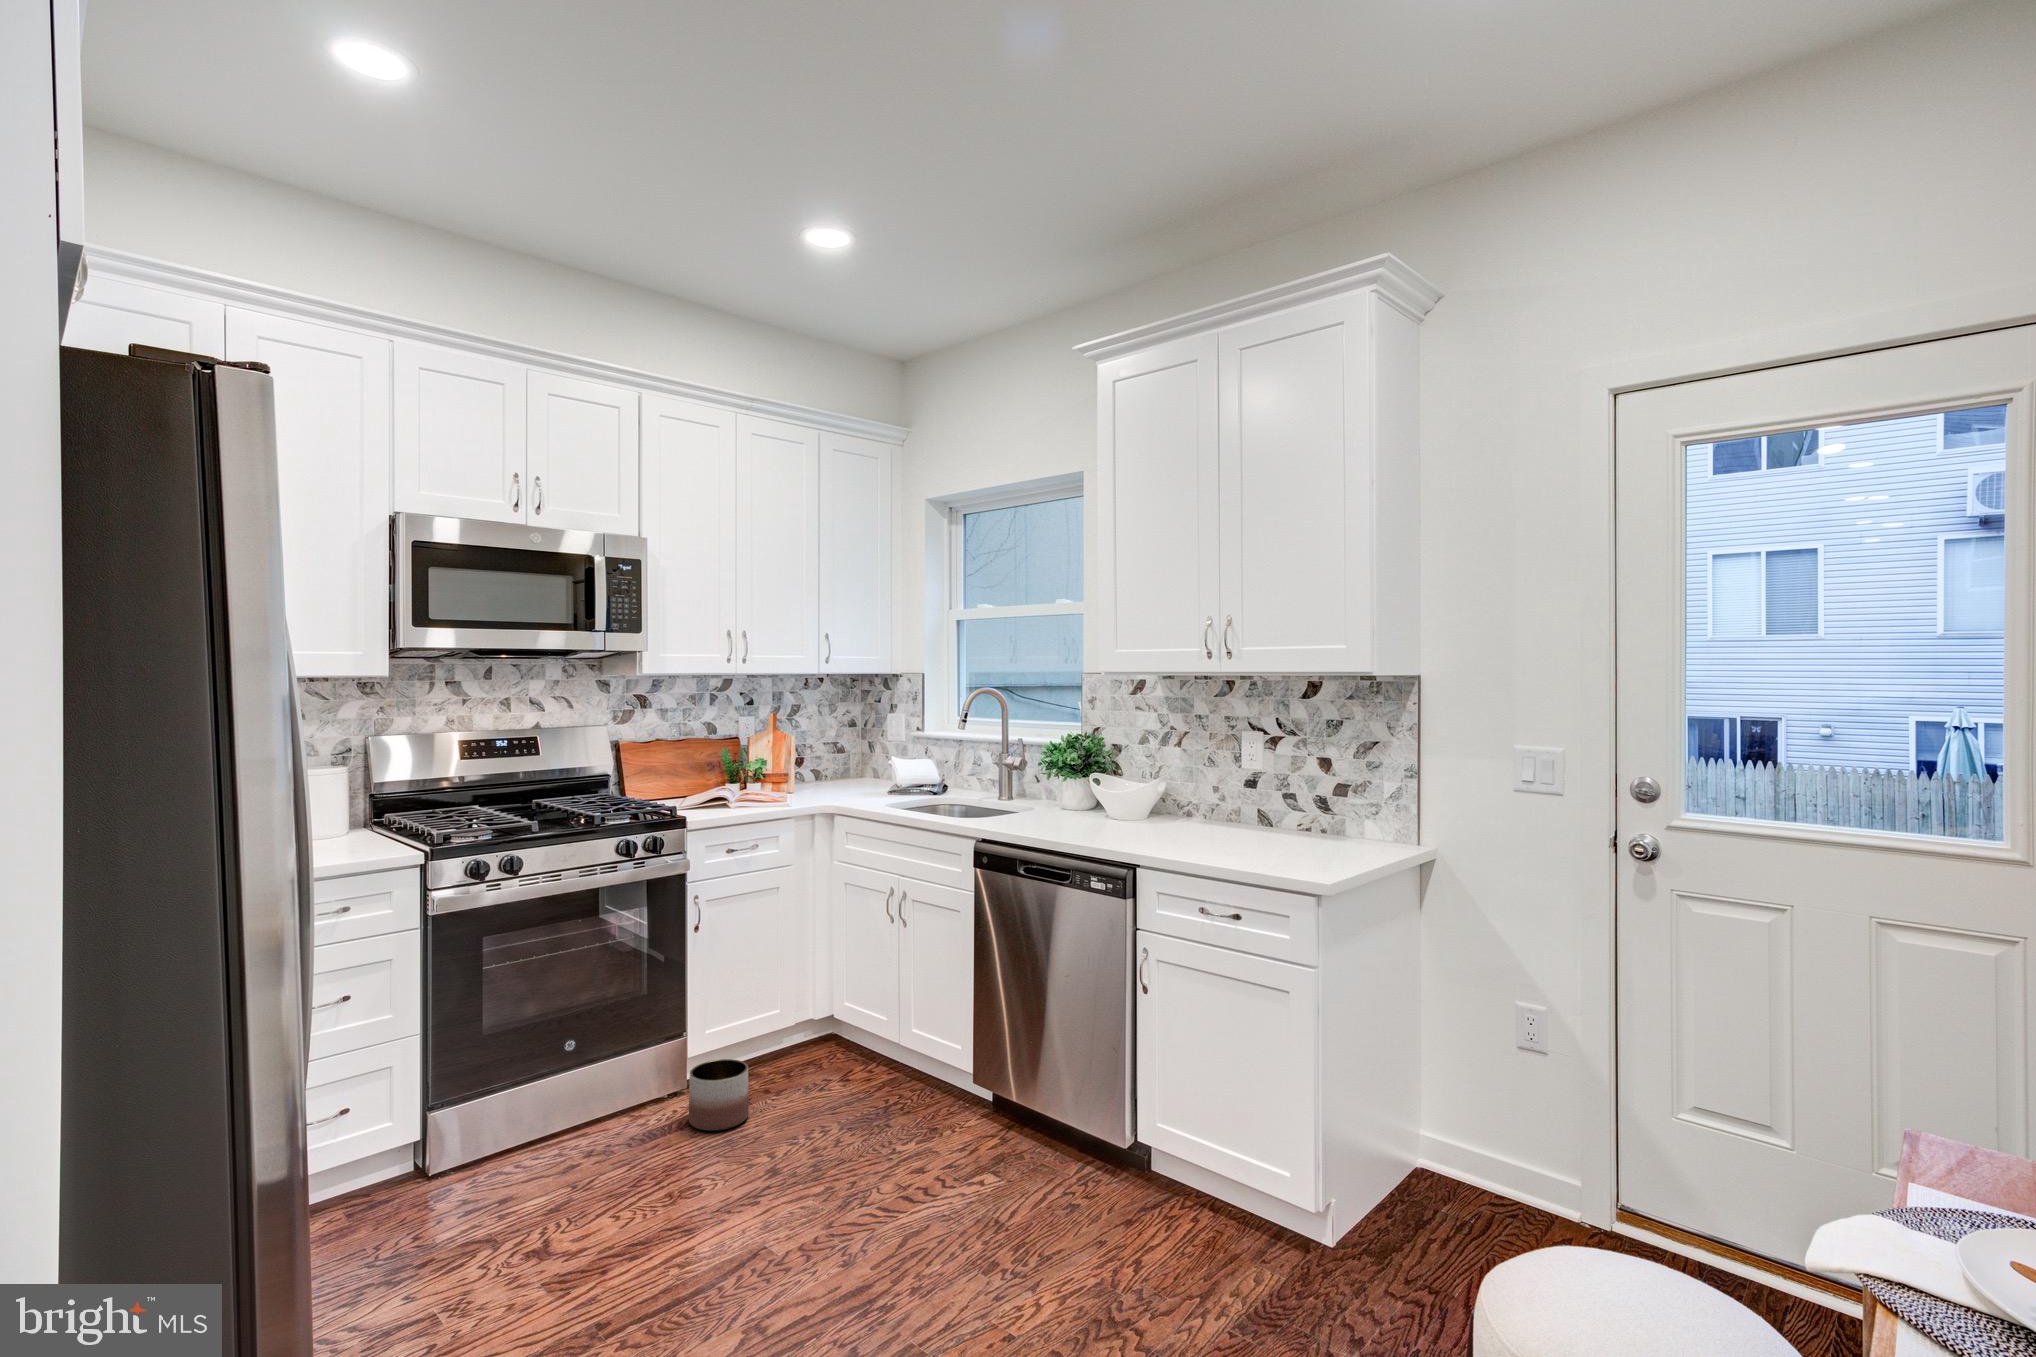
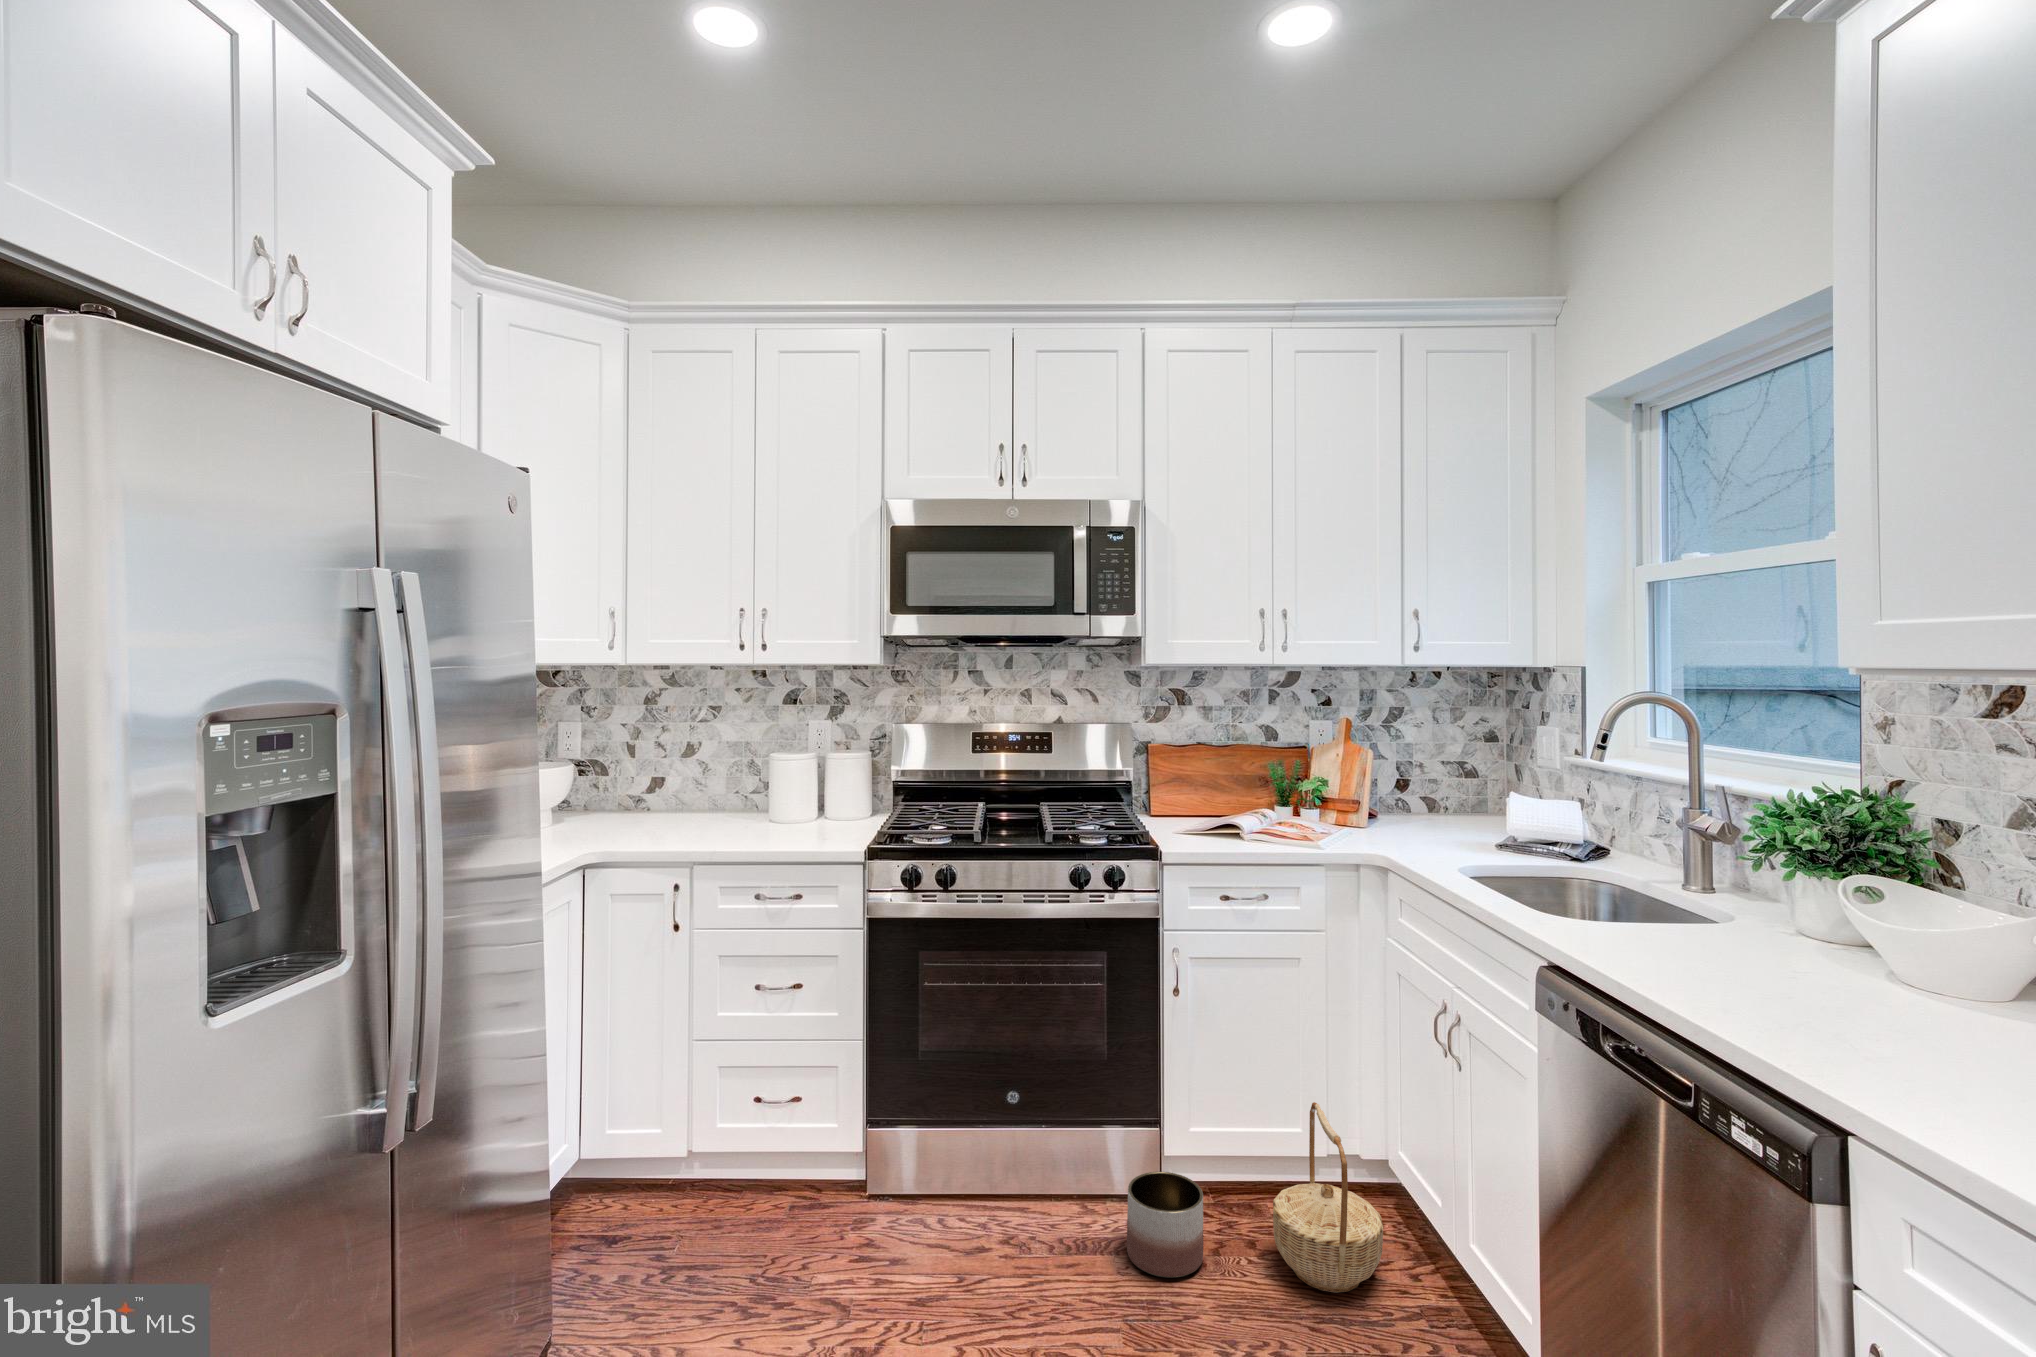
basket: none [788,981,862,1100] -> present [1273,1102,1383,1292]

